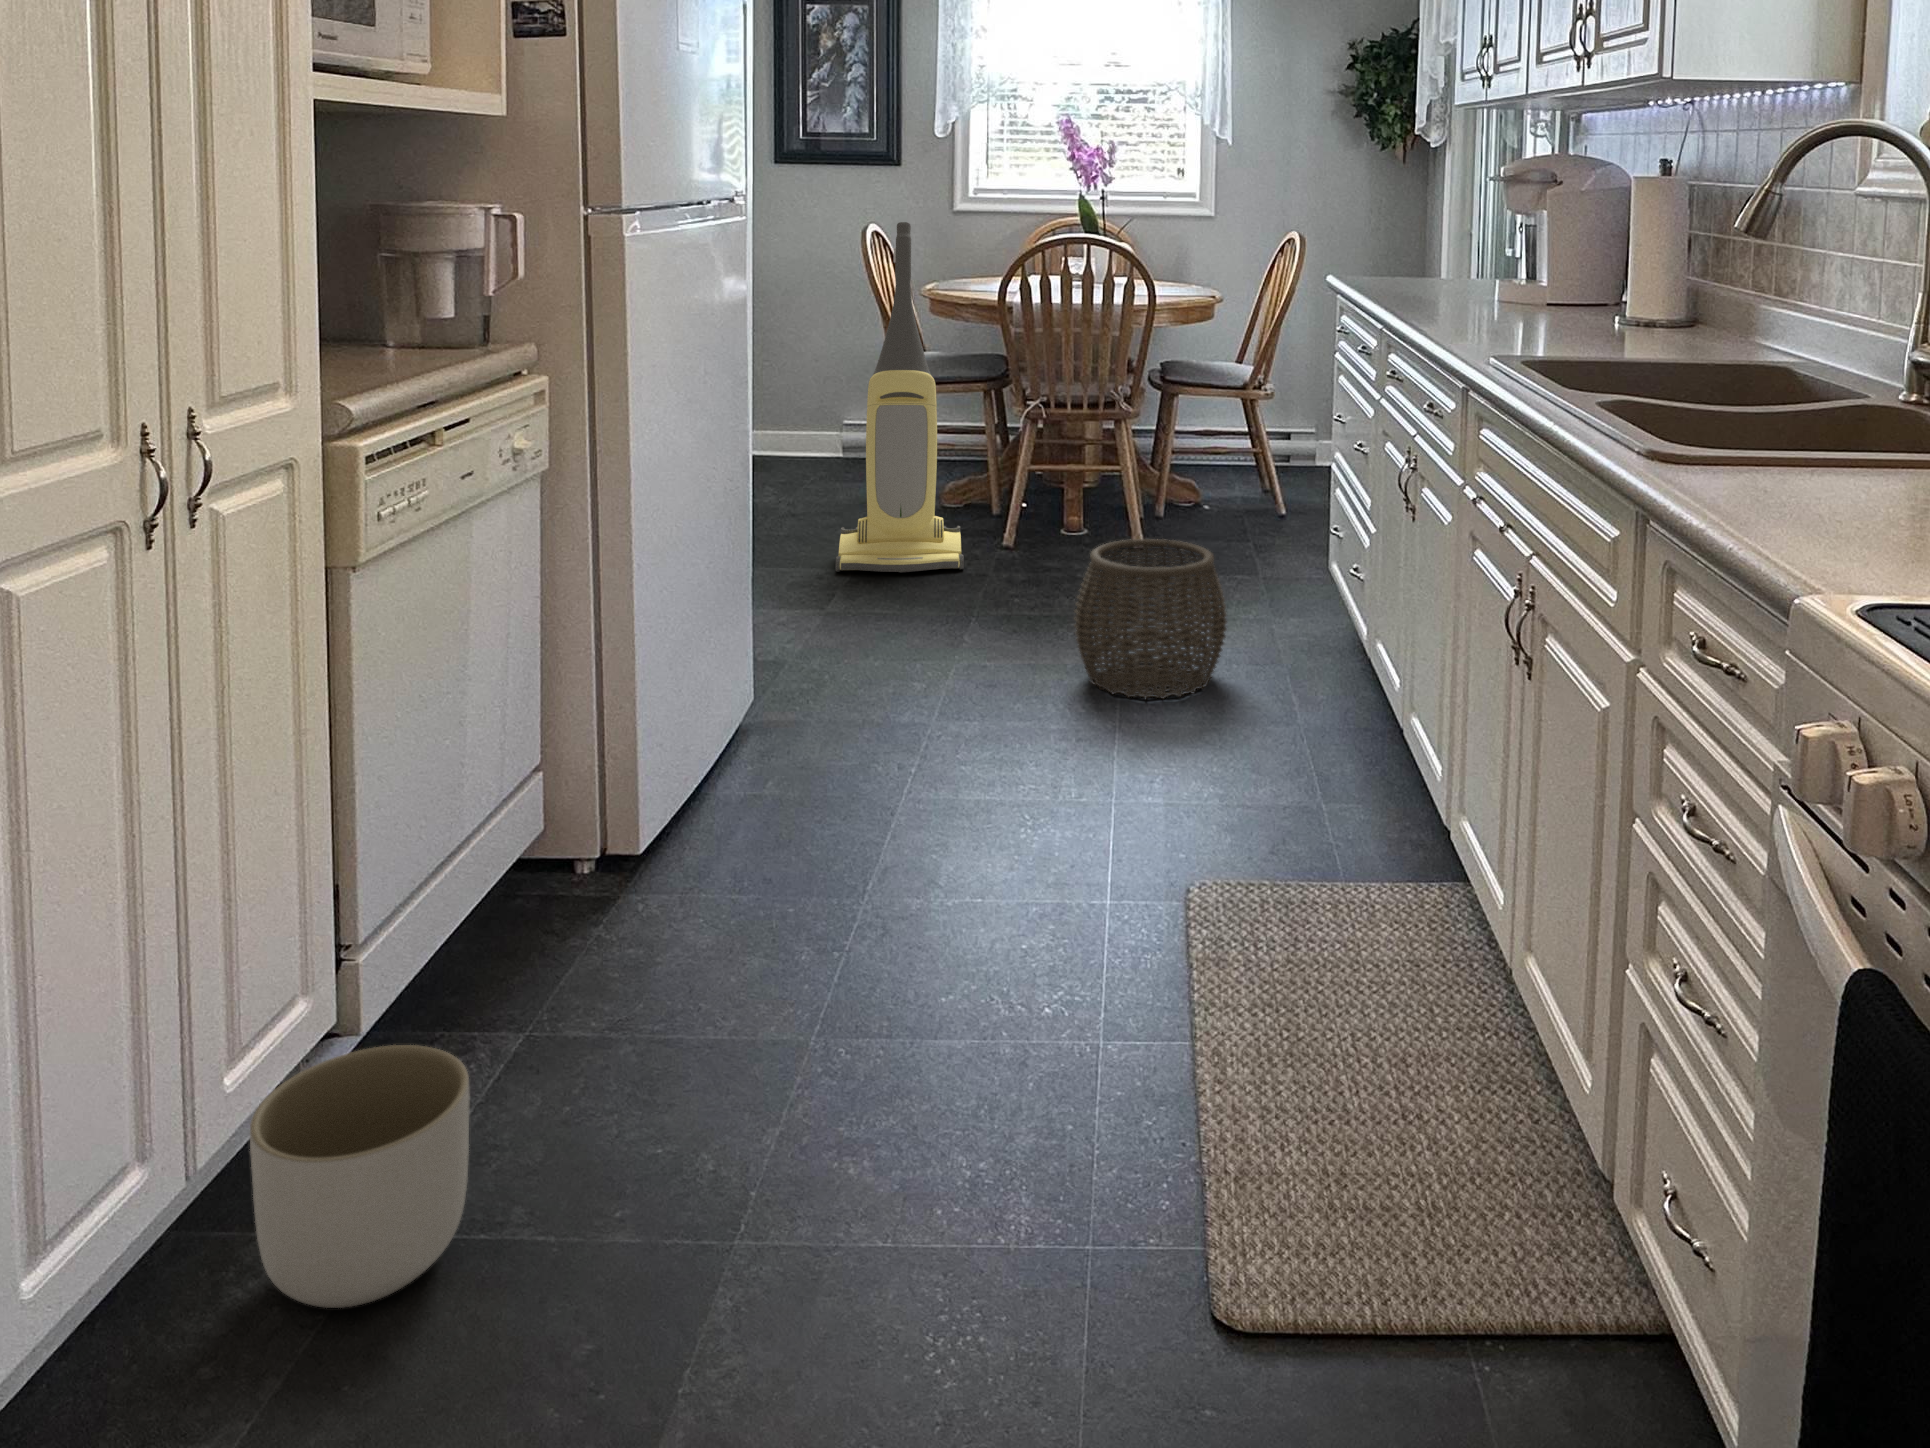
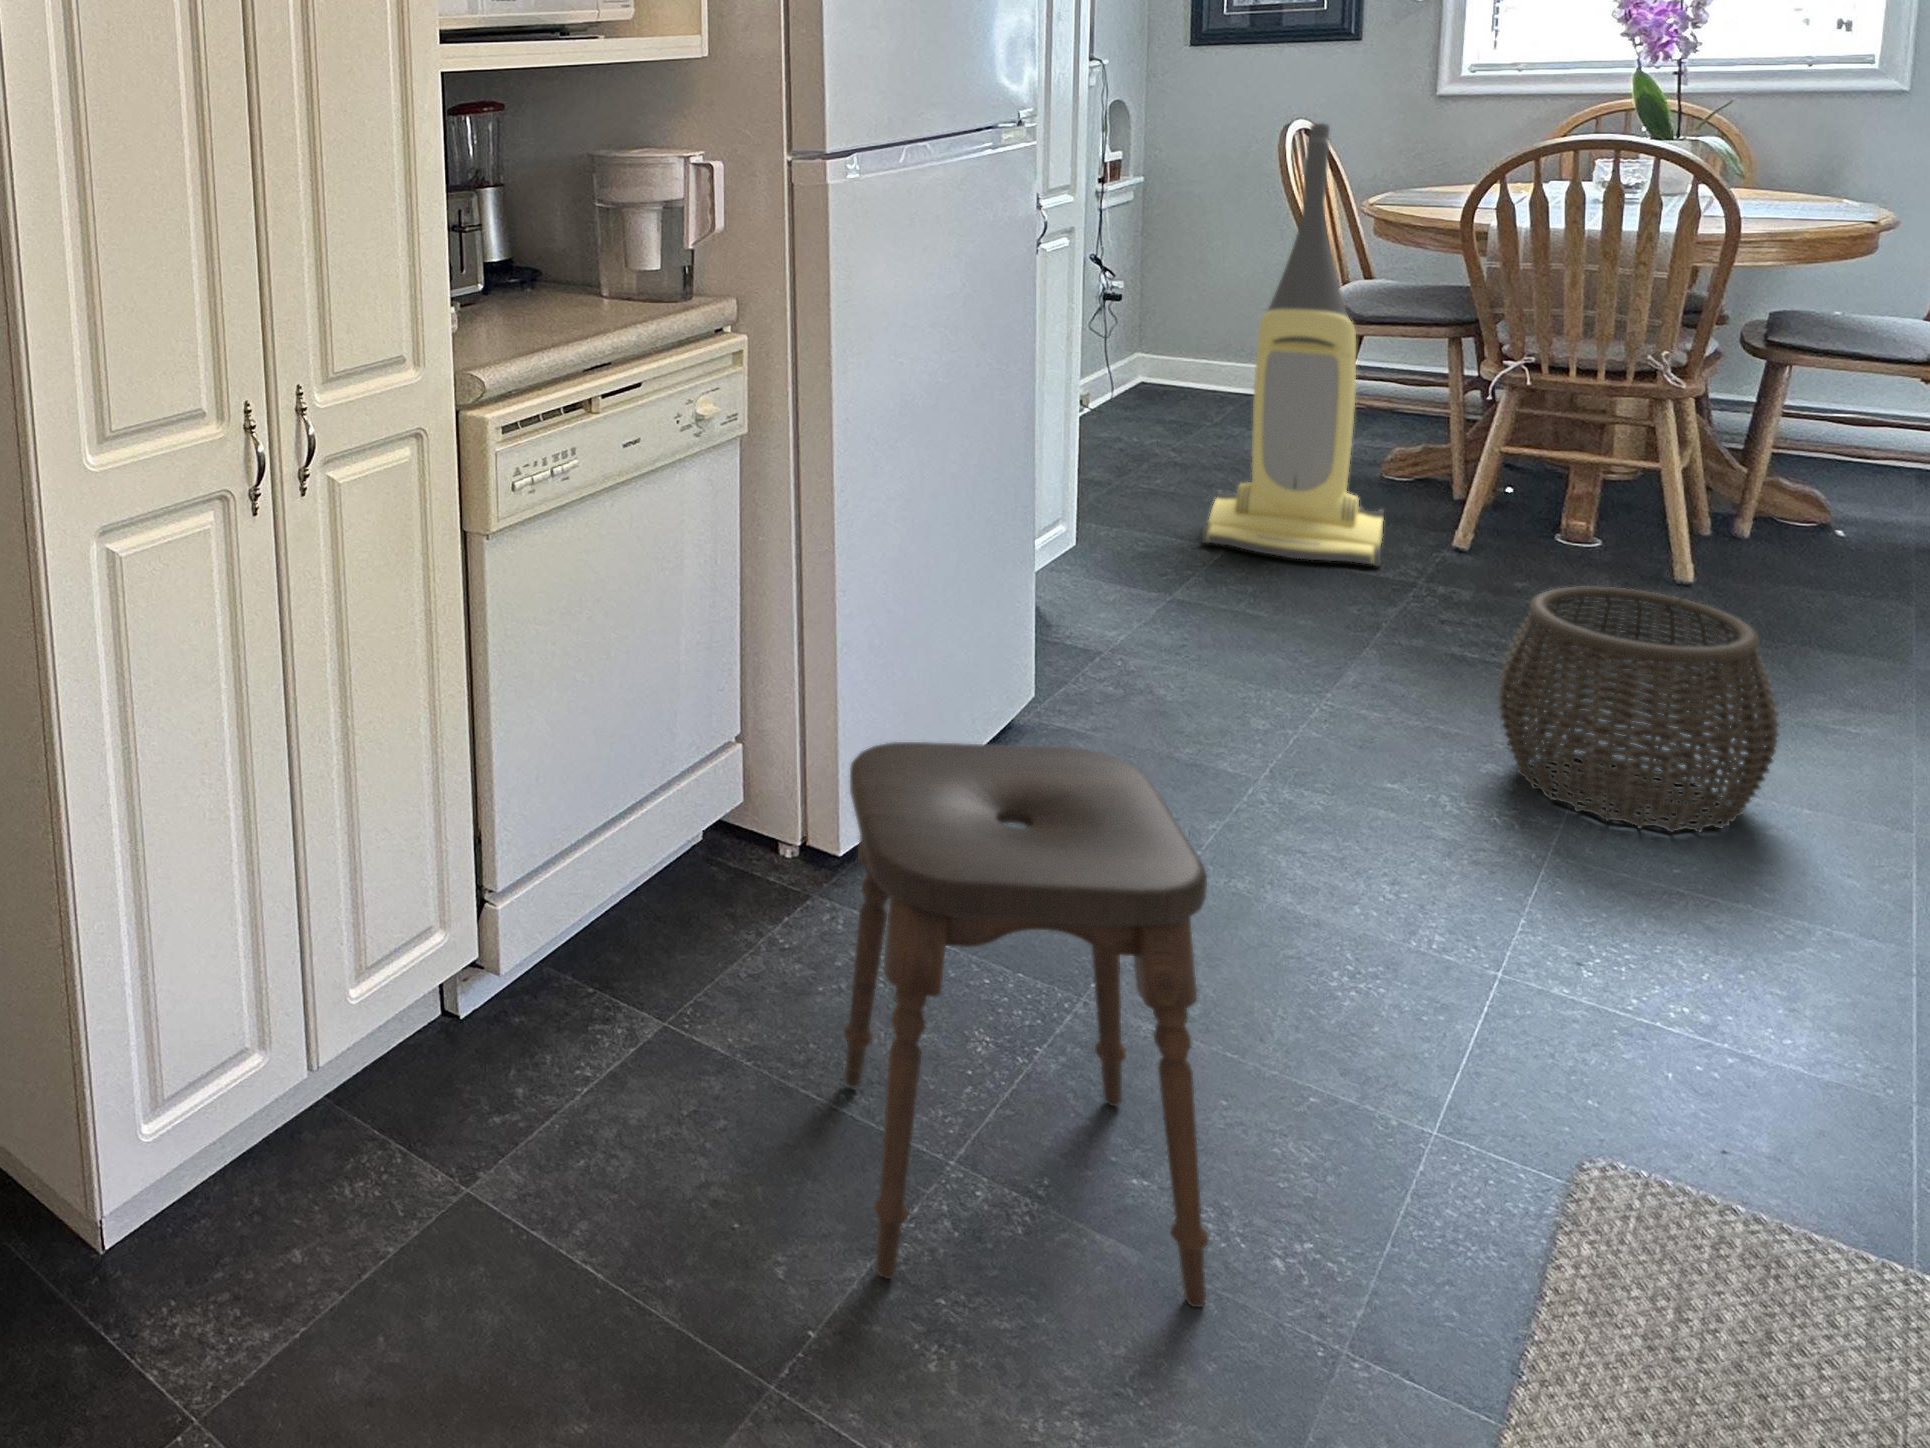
stool: none [707,671,1016,1132] -> present [844,742,1209,1307]
planter: present [250,1045,469,1308] -> none [341,1009,531,1264]

